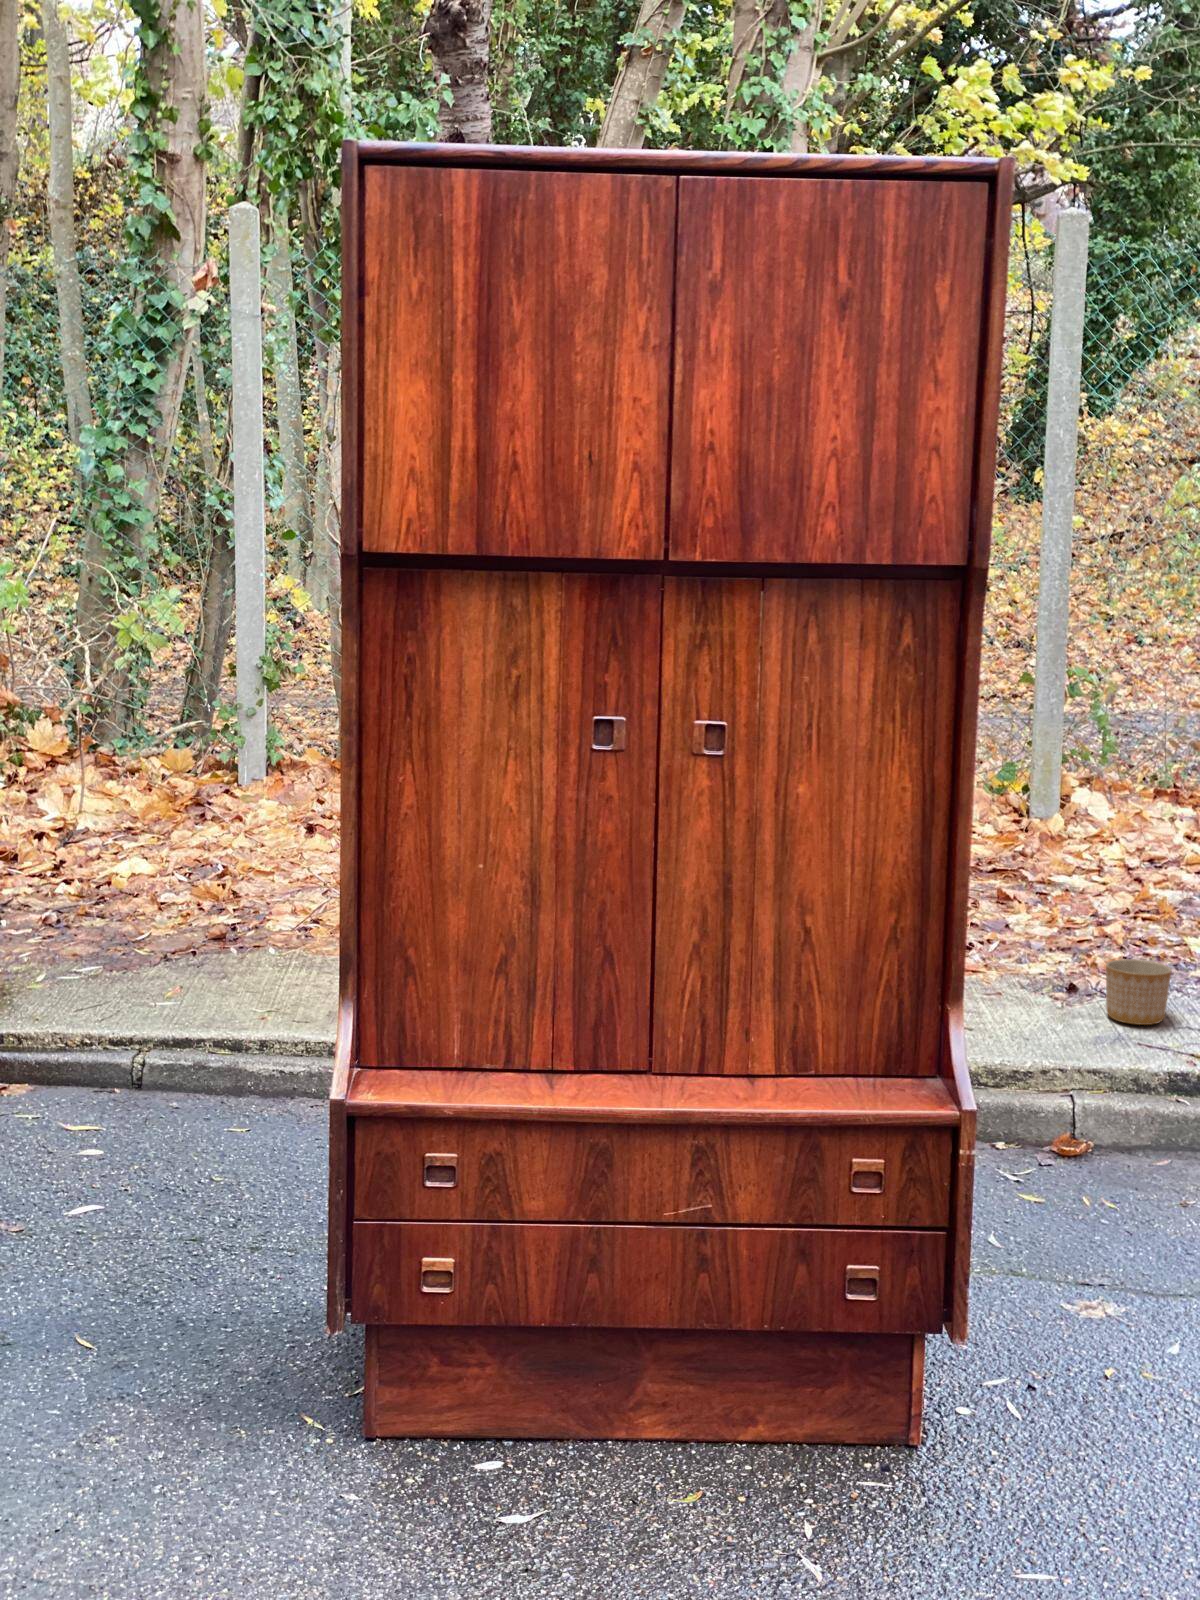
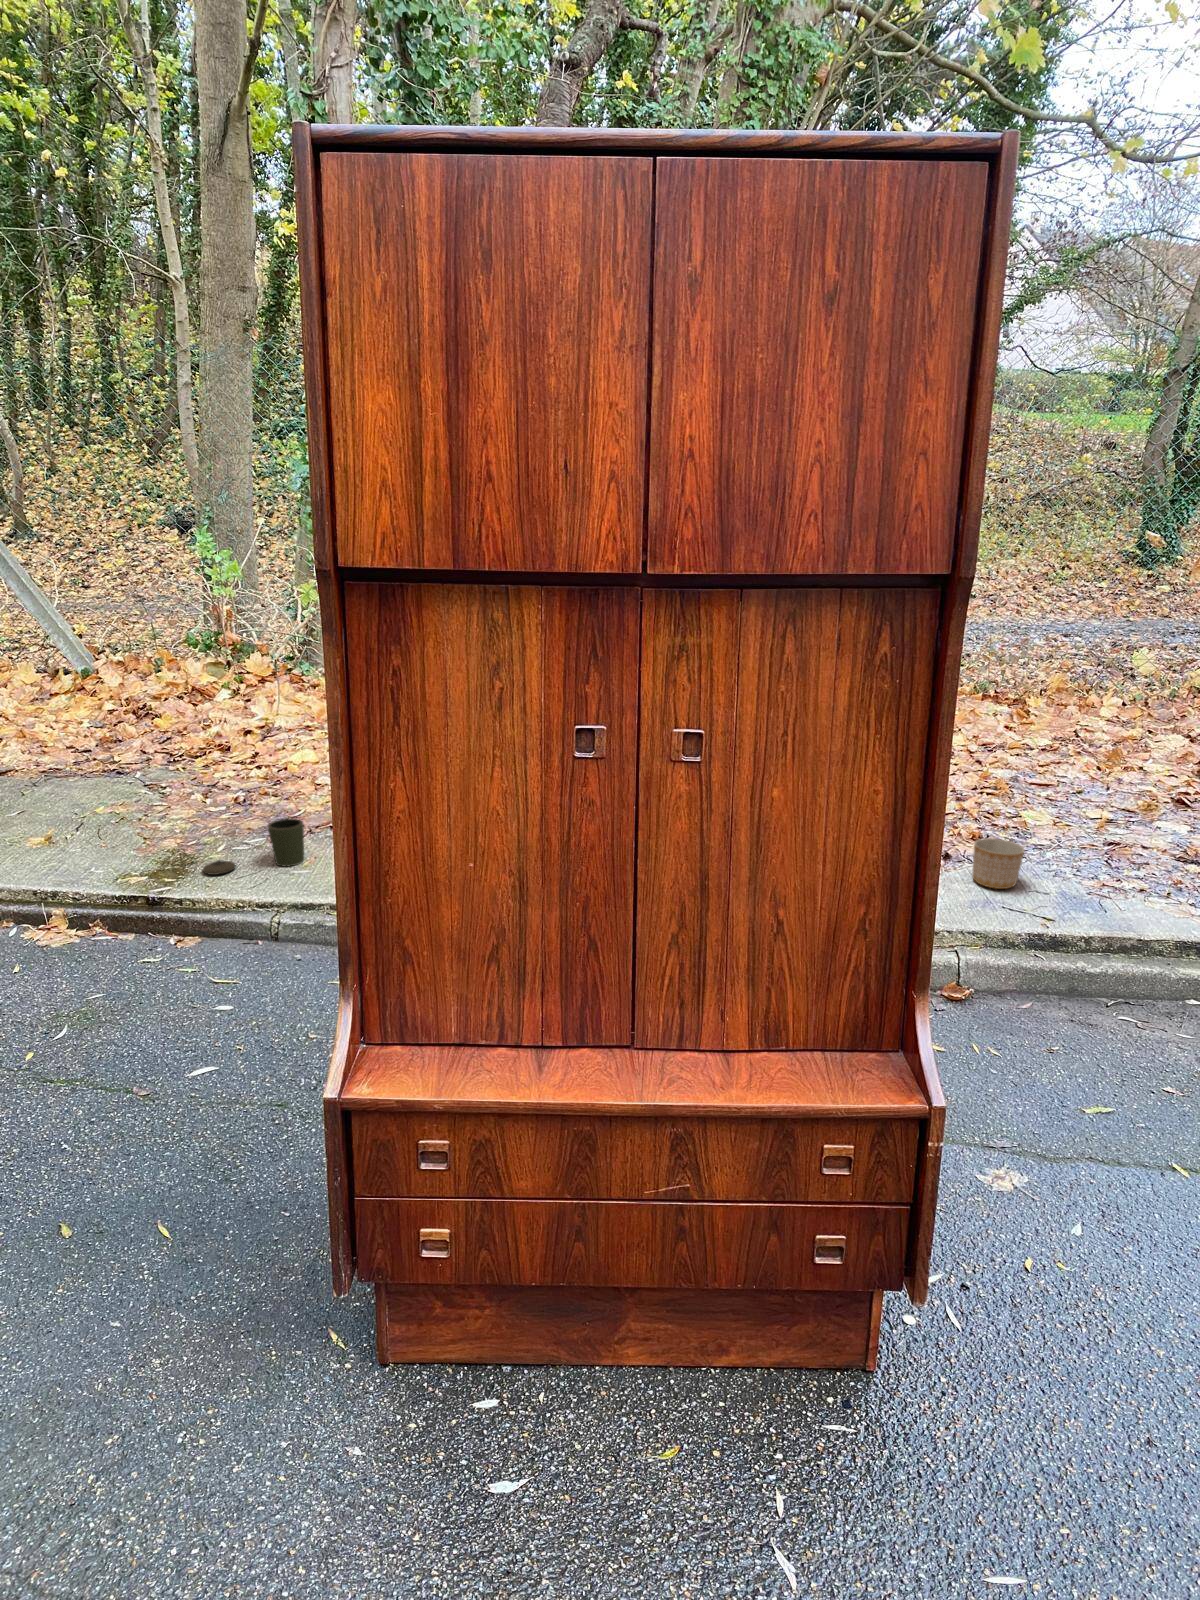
trash can: none [23,932,169,1005] -> present [203,819,304,875]

